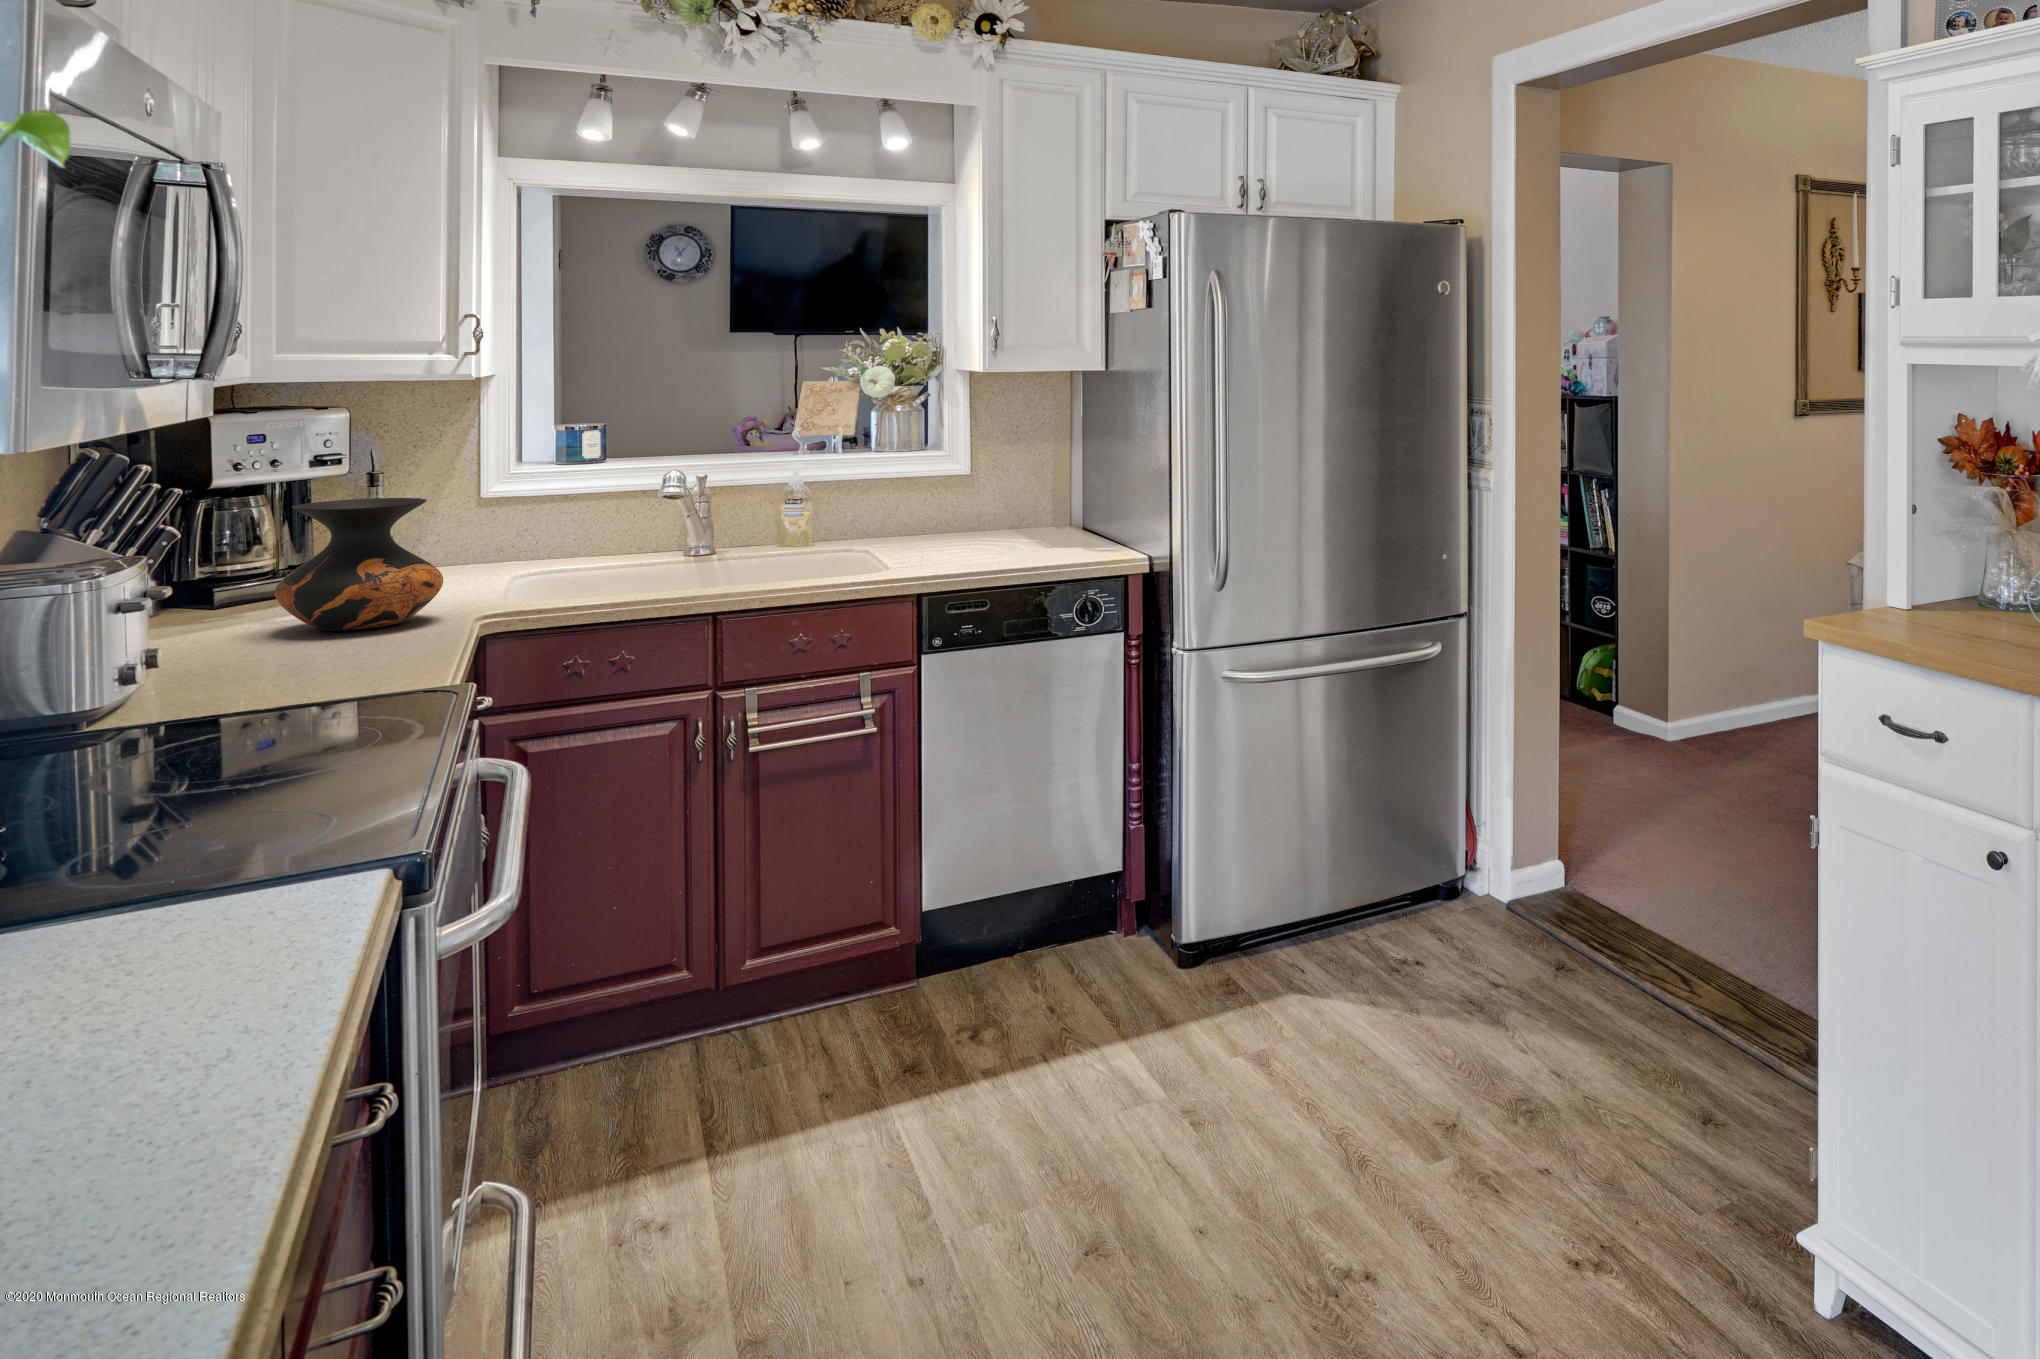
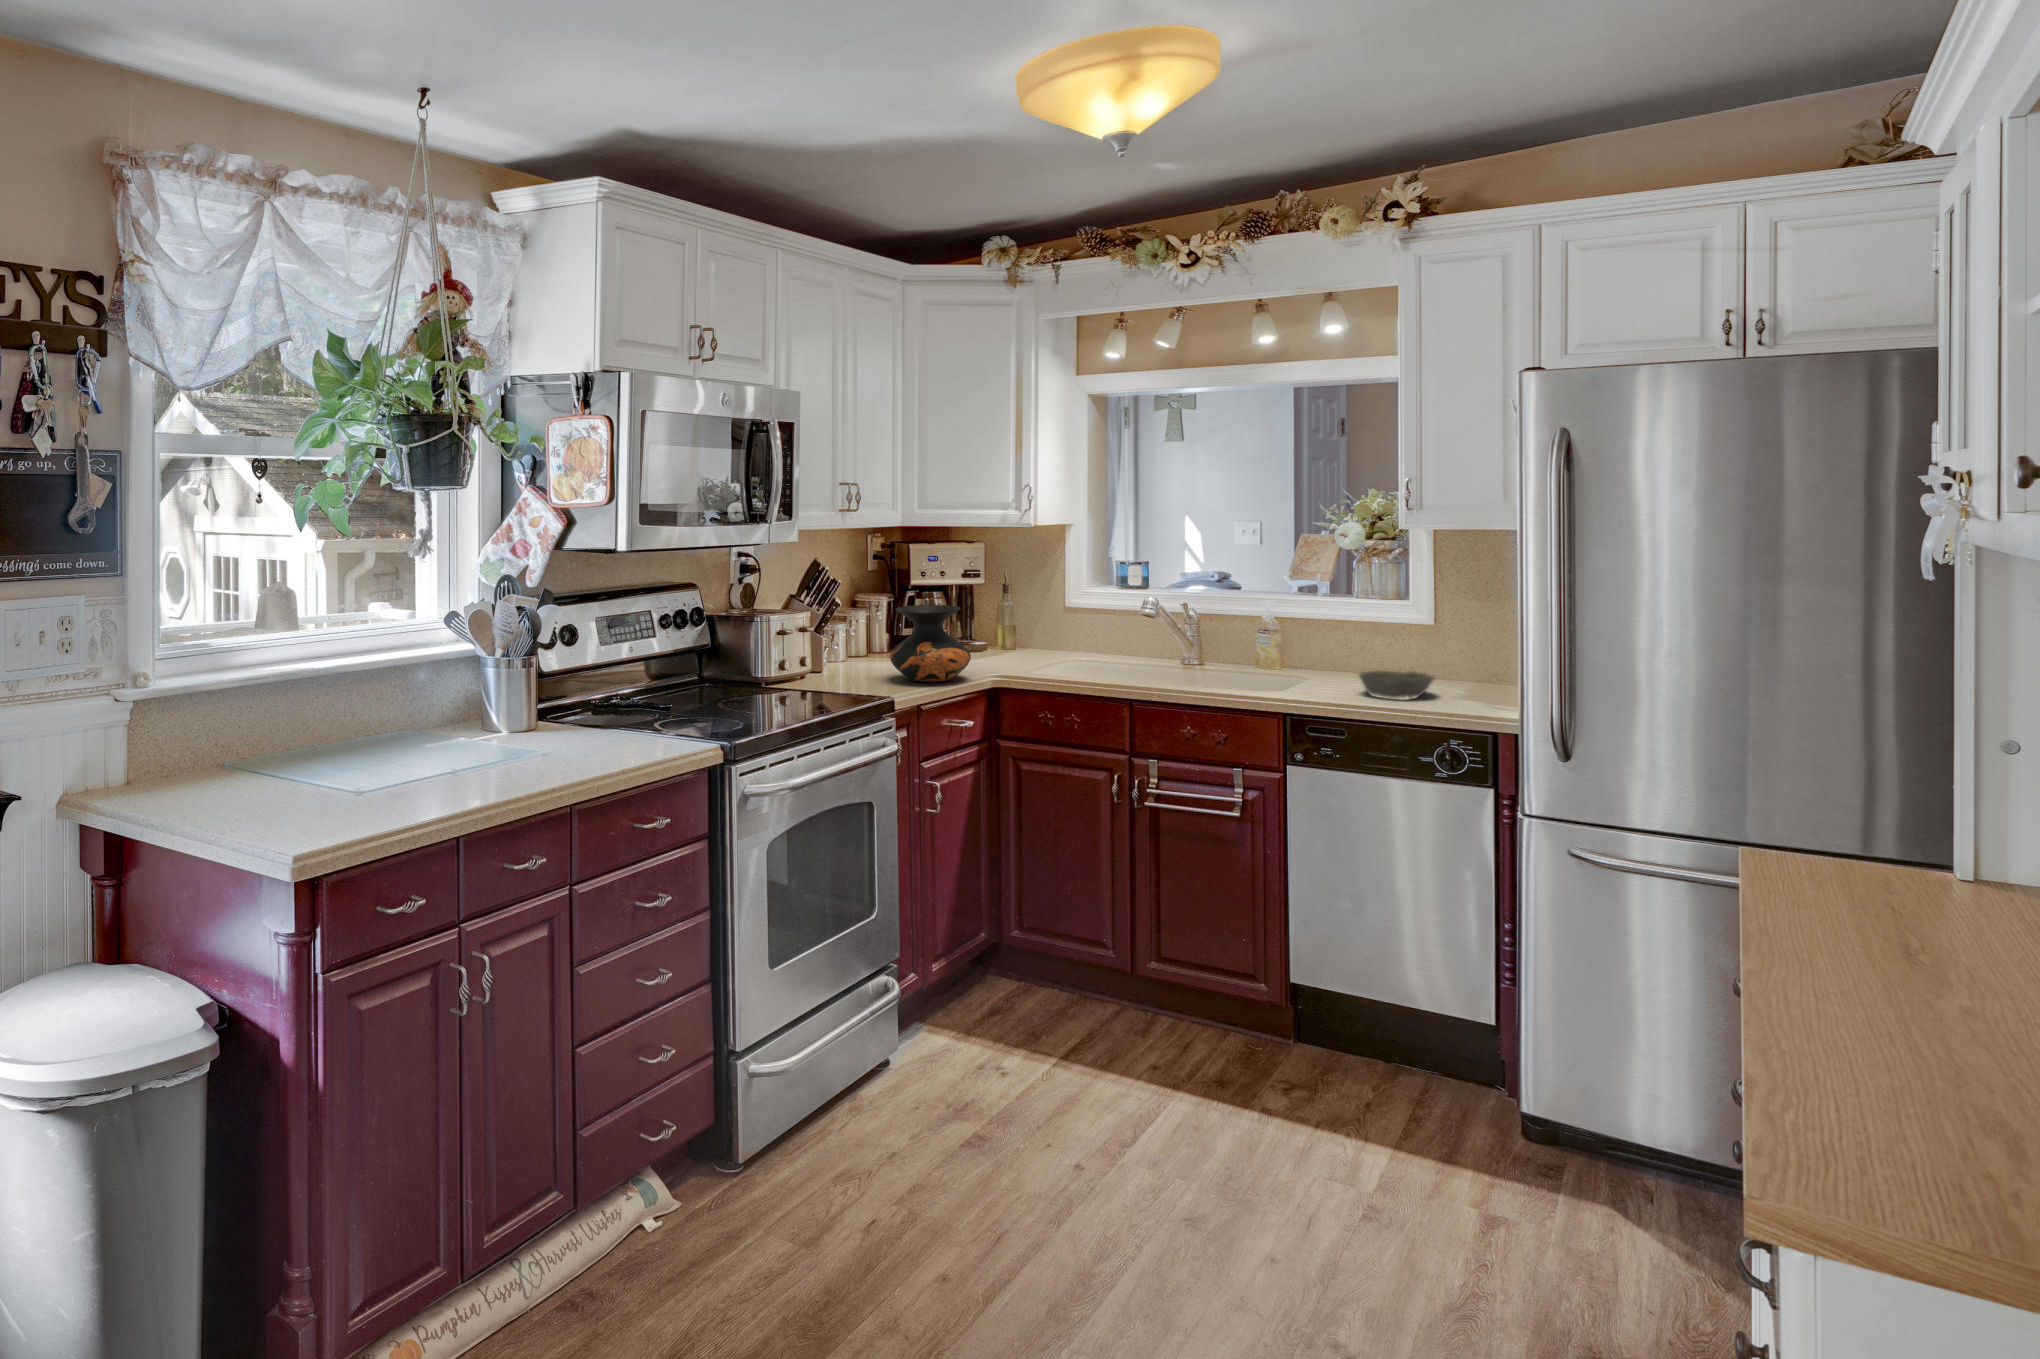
bowl: none [963,531,1039,559] -> present [1359,671,1434,698]

